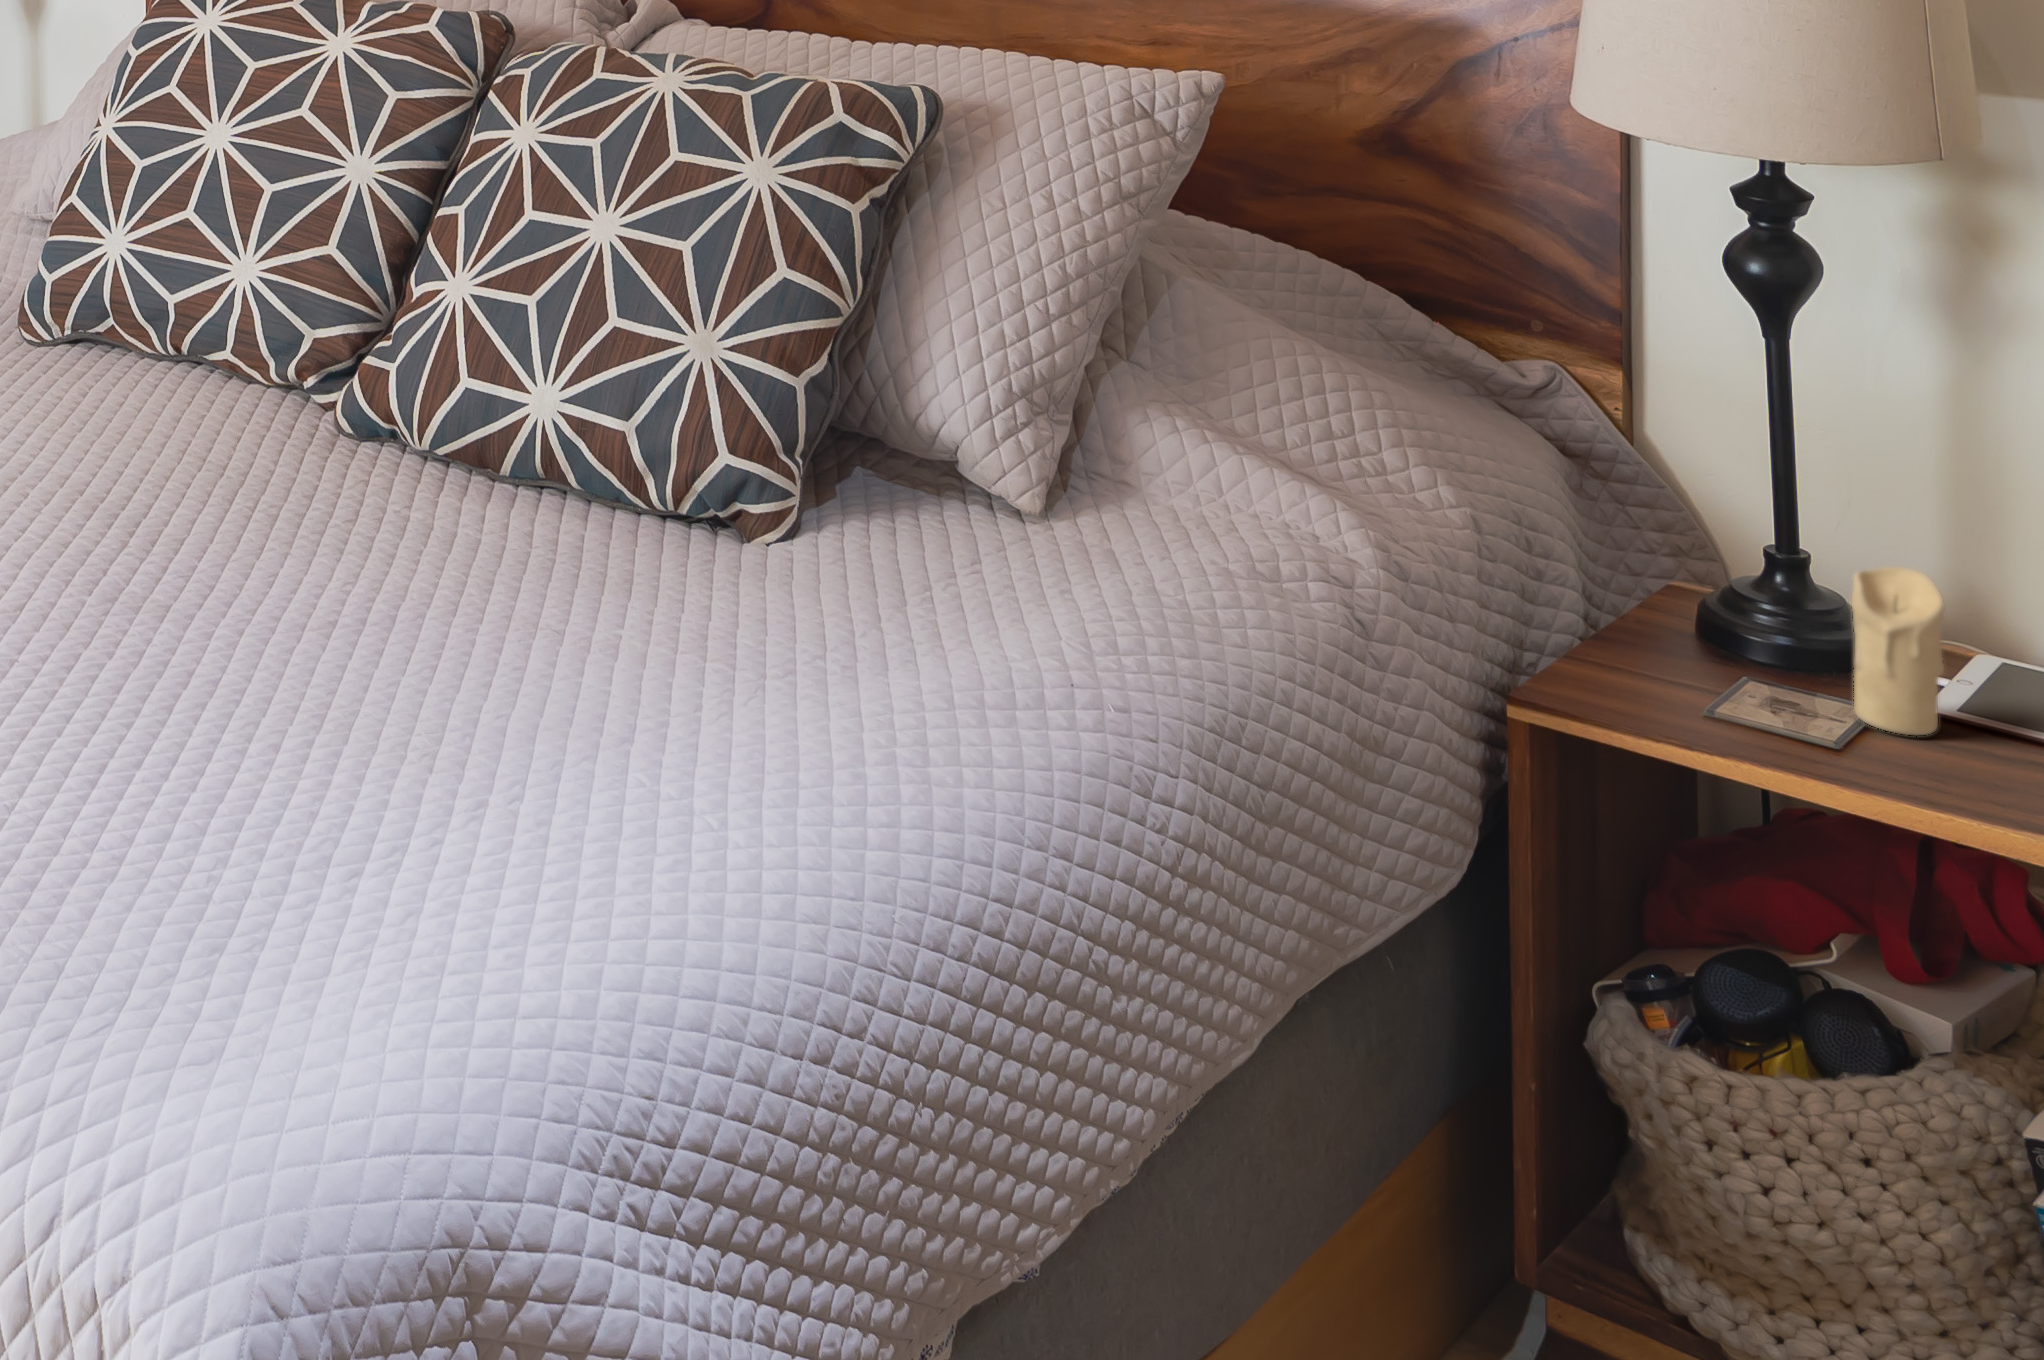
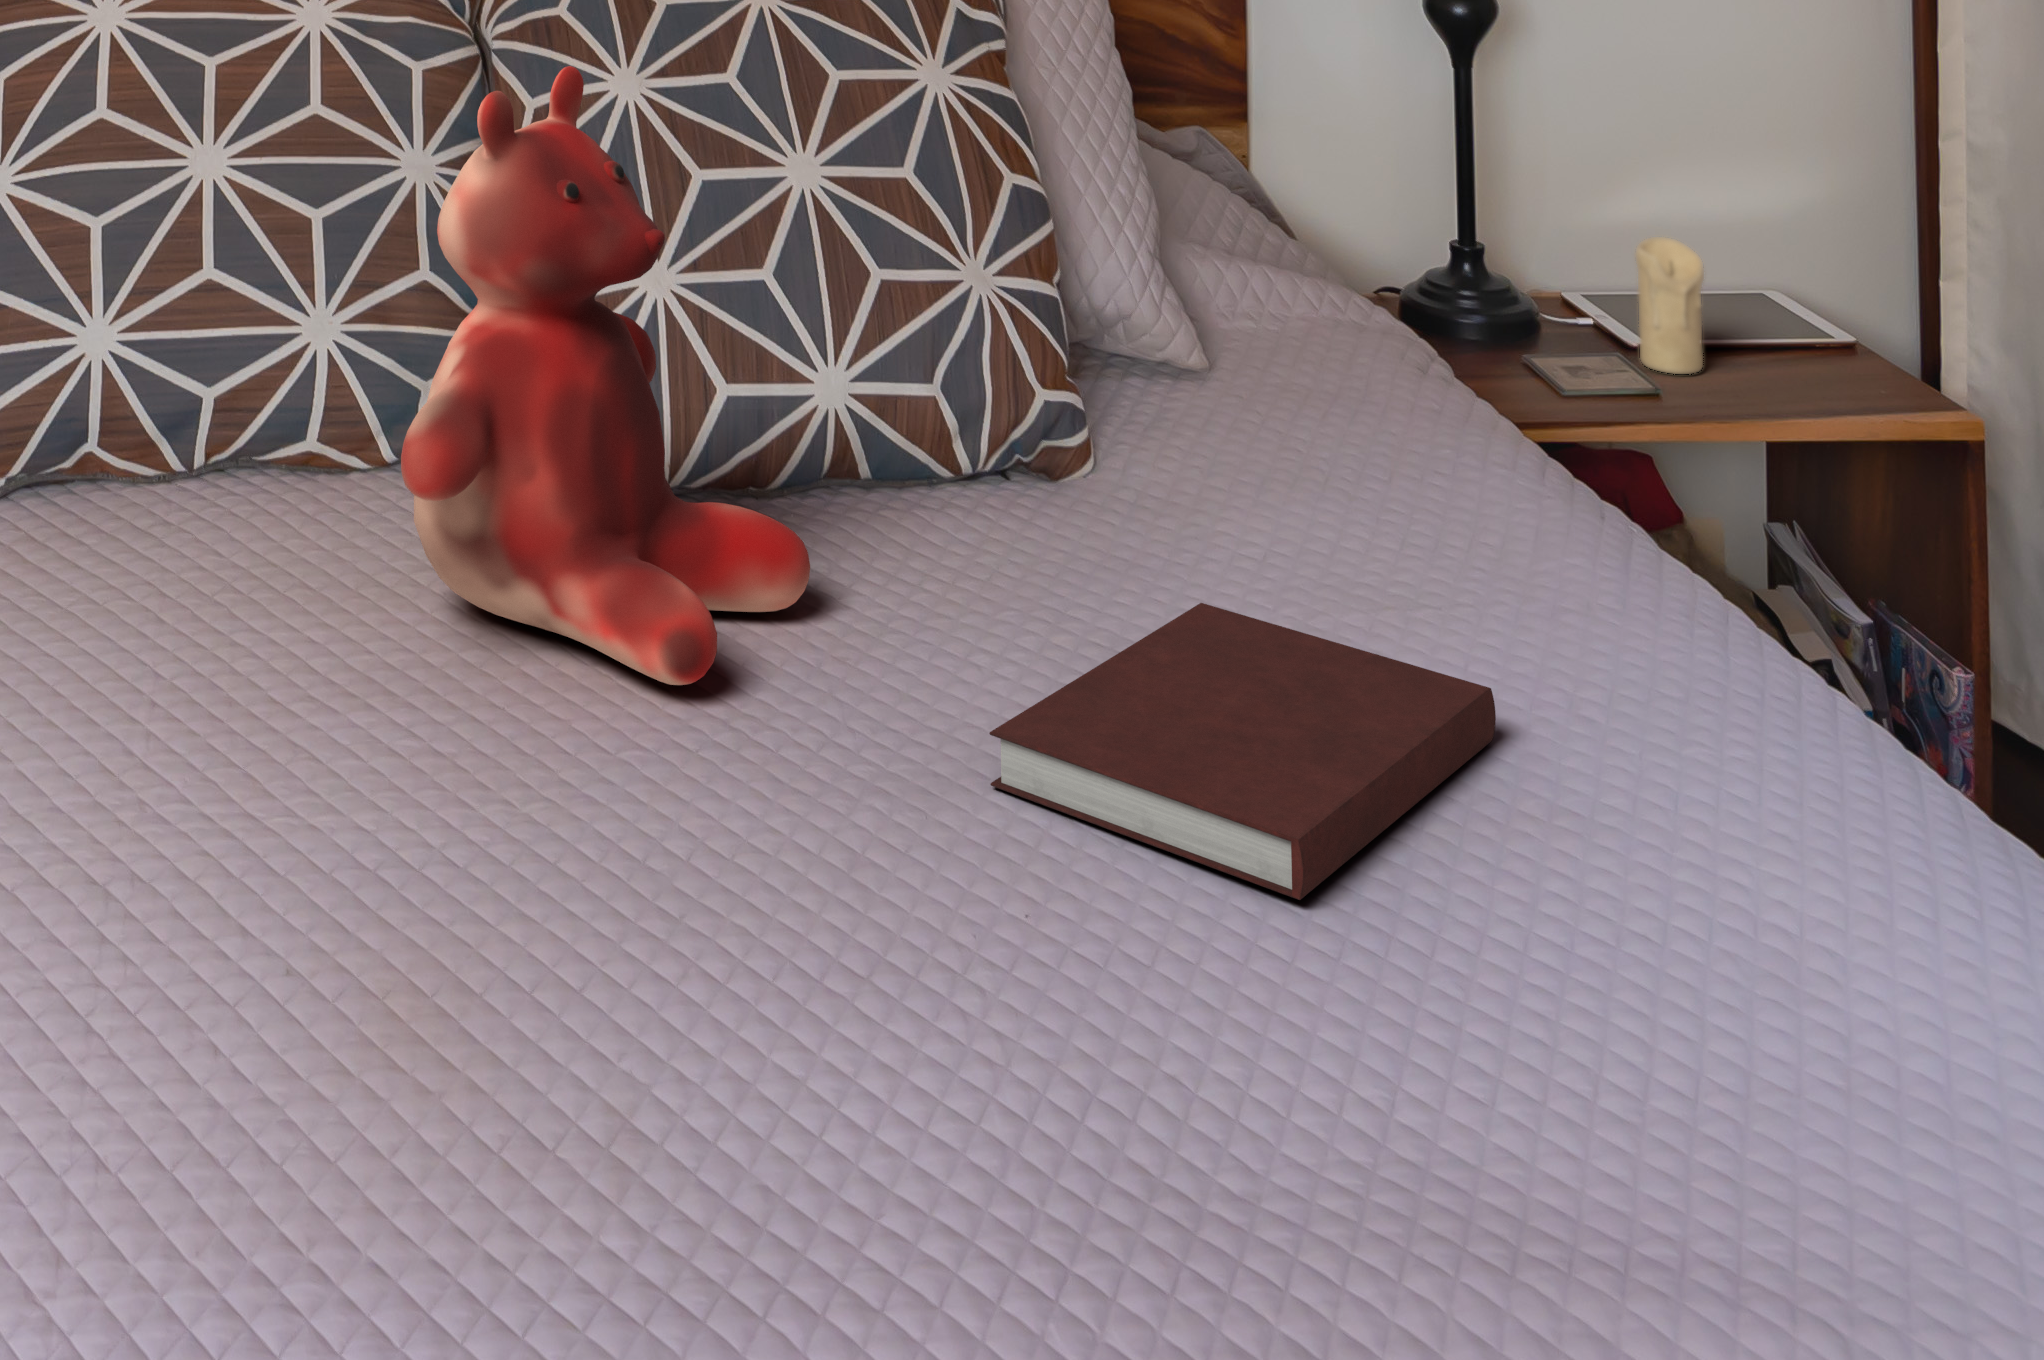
teddy bear: none [17,79,331,516] -> present [401,66,810,685]
notebook: none [179,574,543,715] -> present [989,603,1496,900]

